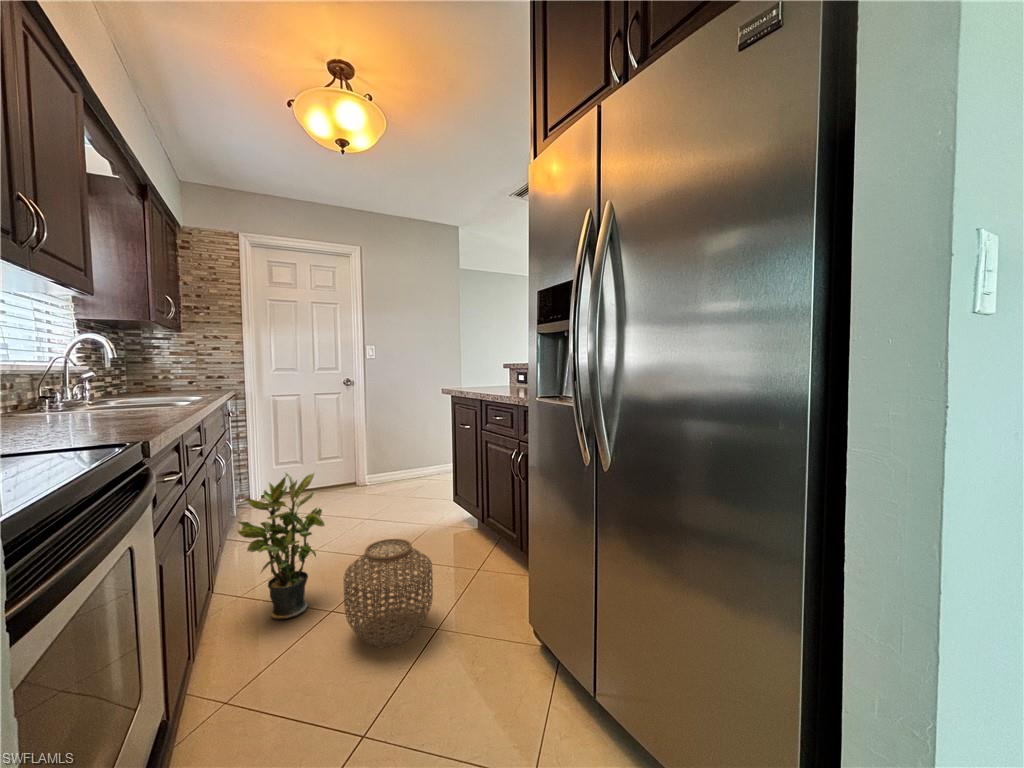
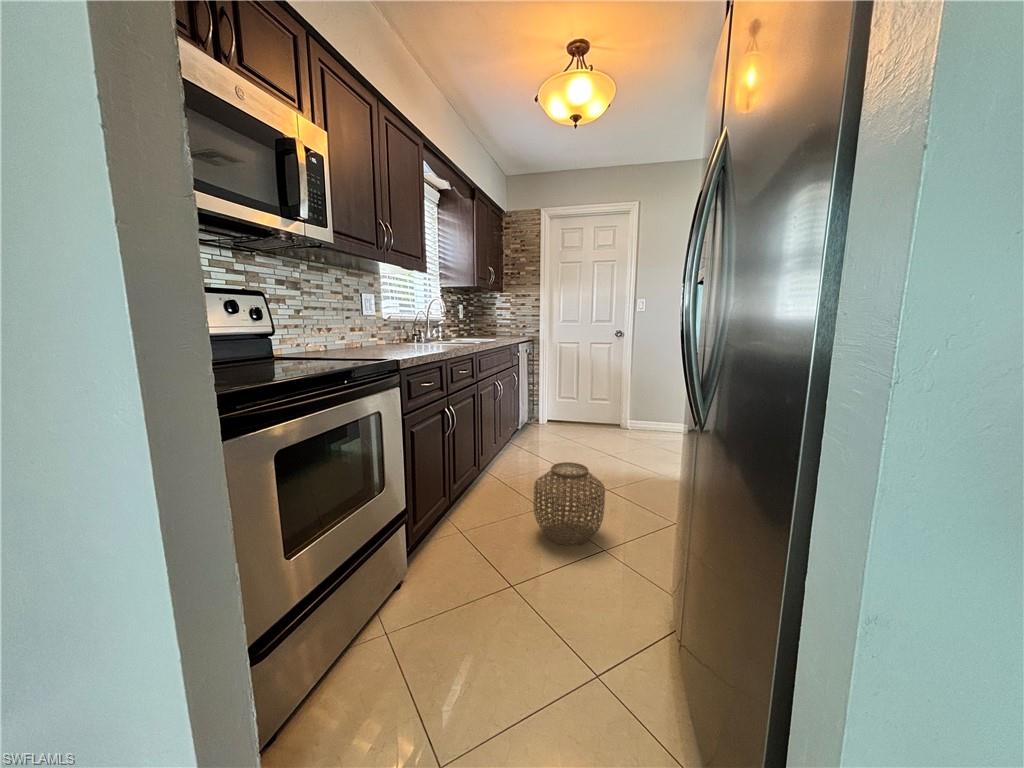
potted plant: present [238,473,324,619] -> none [486,397,543,503]

